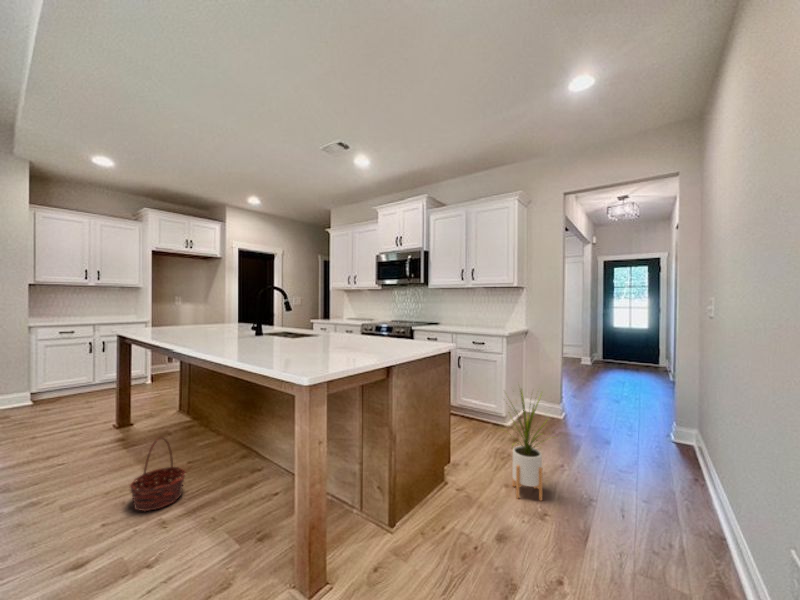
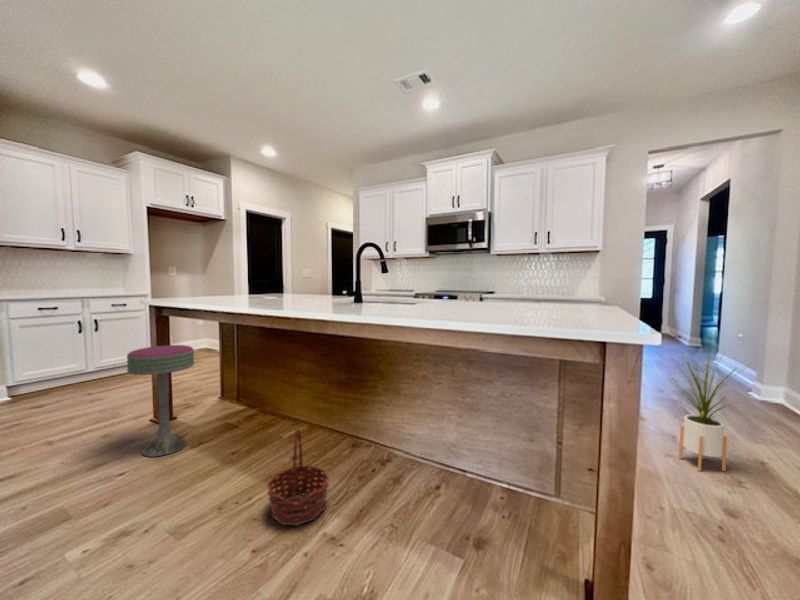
bar stool: none [78,367,134,454] -> present [127,345,194,457]

